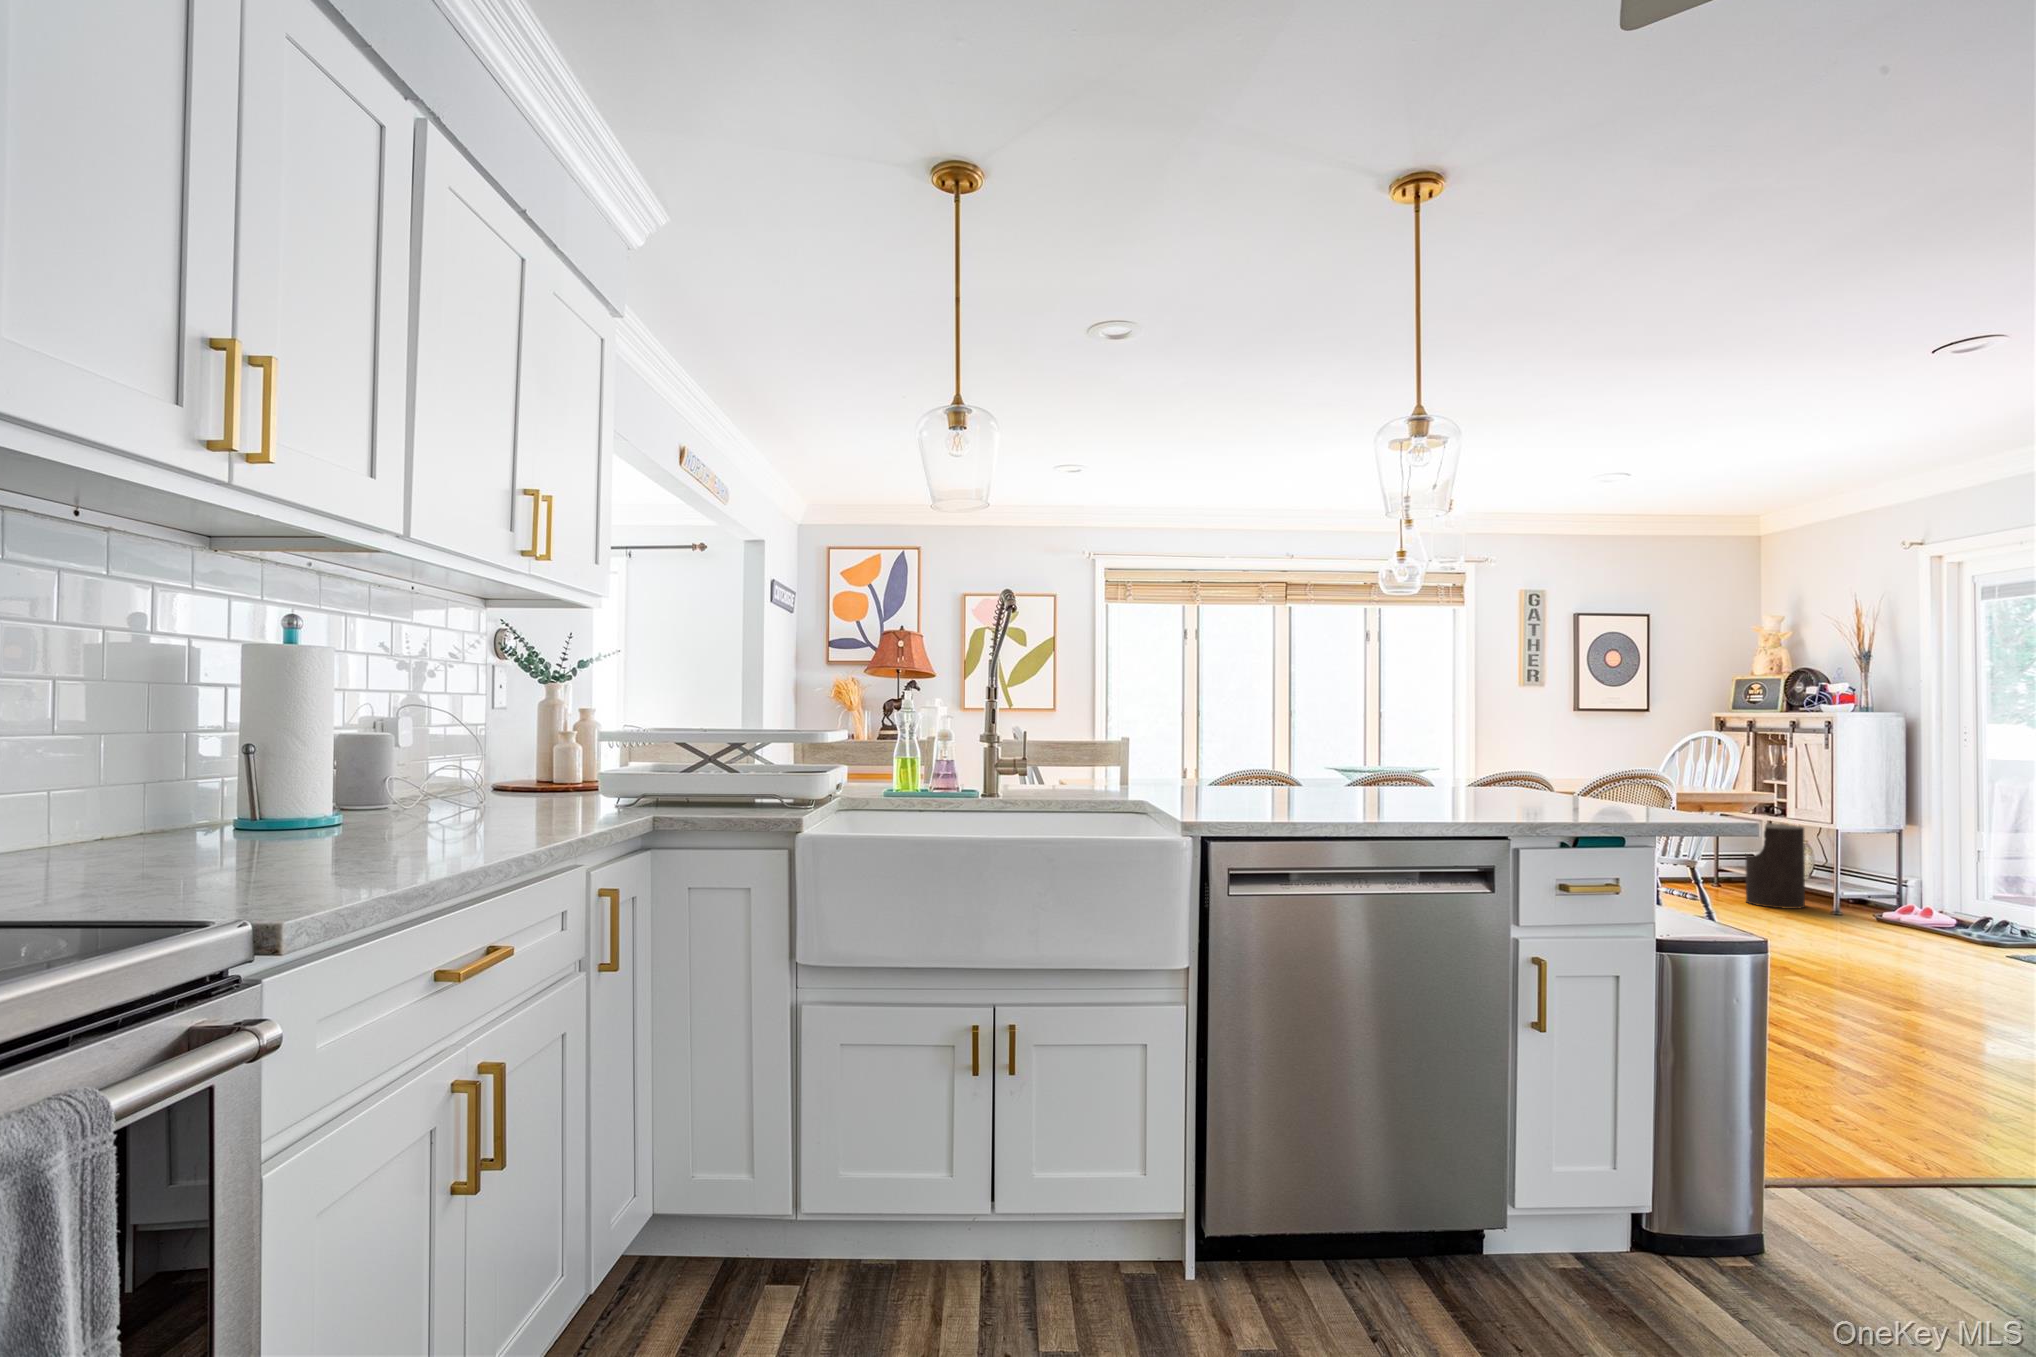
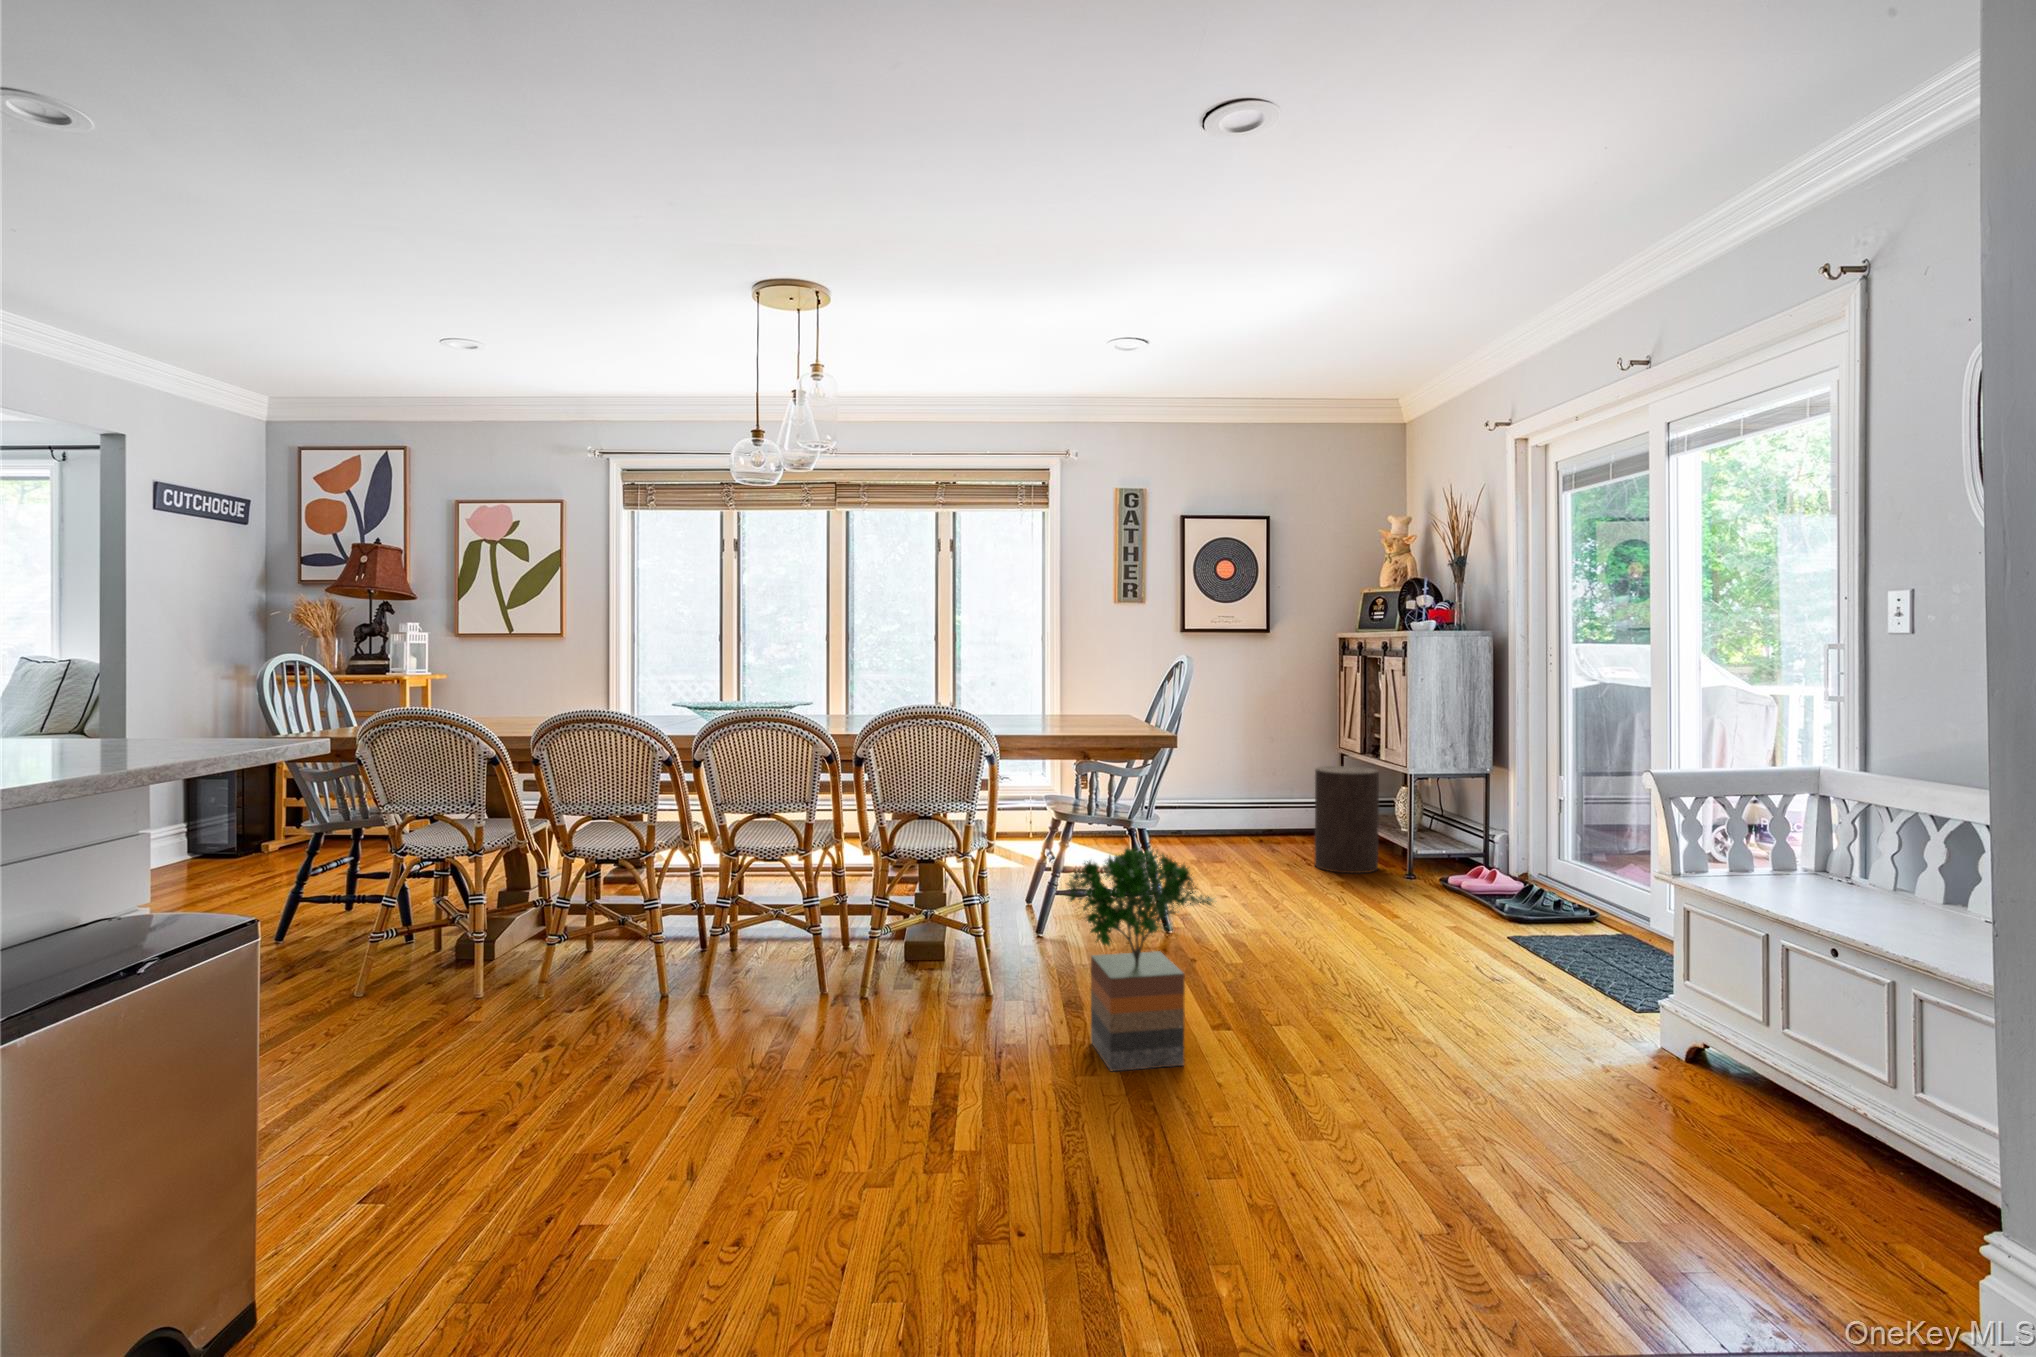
potted tree: none [1852,874,1967,1020] -> present [1067,848,1213,1071]

